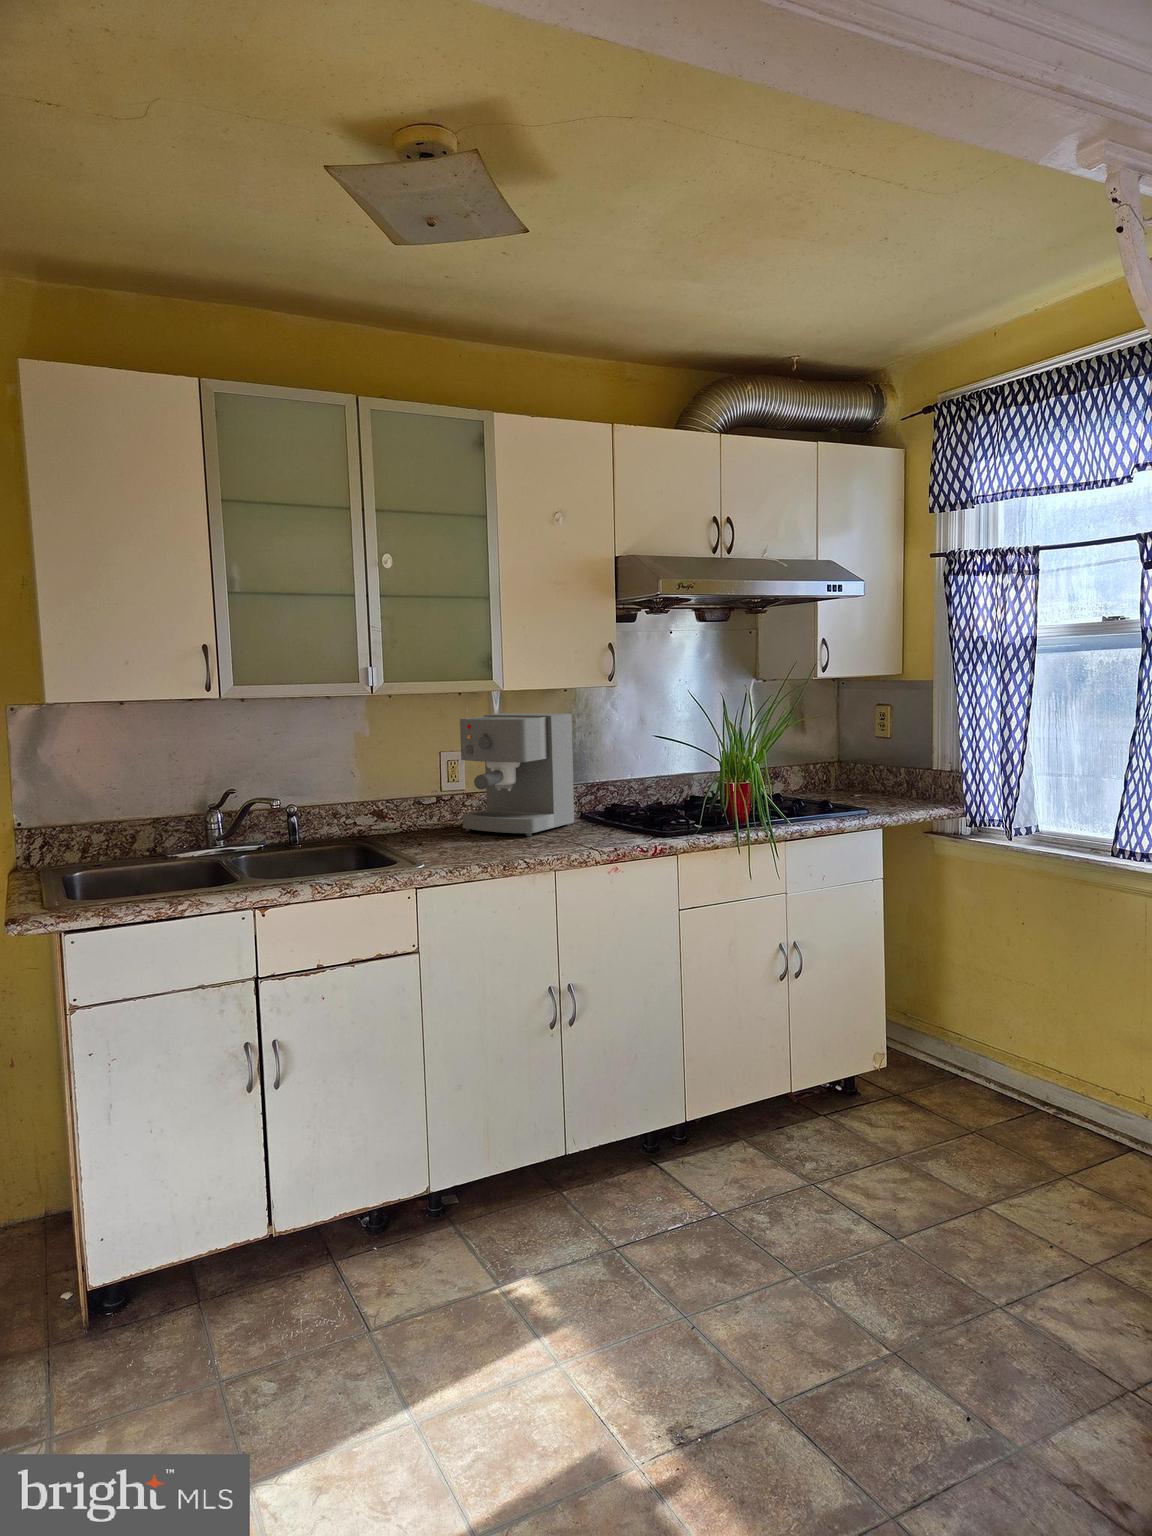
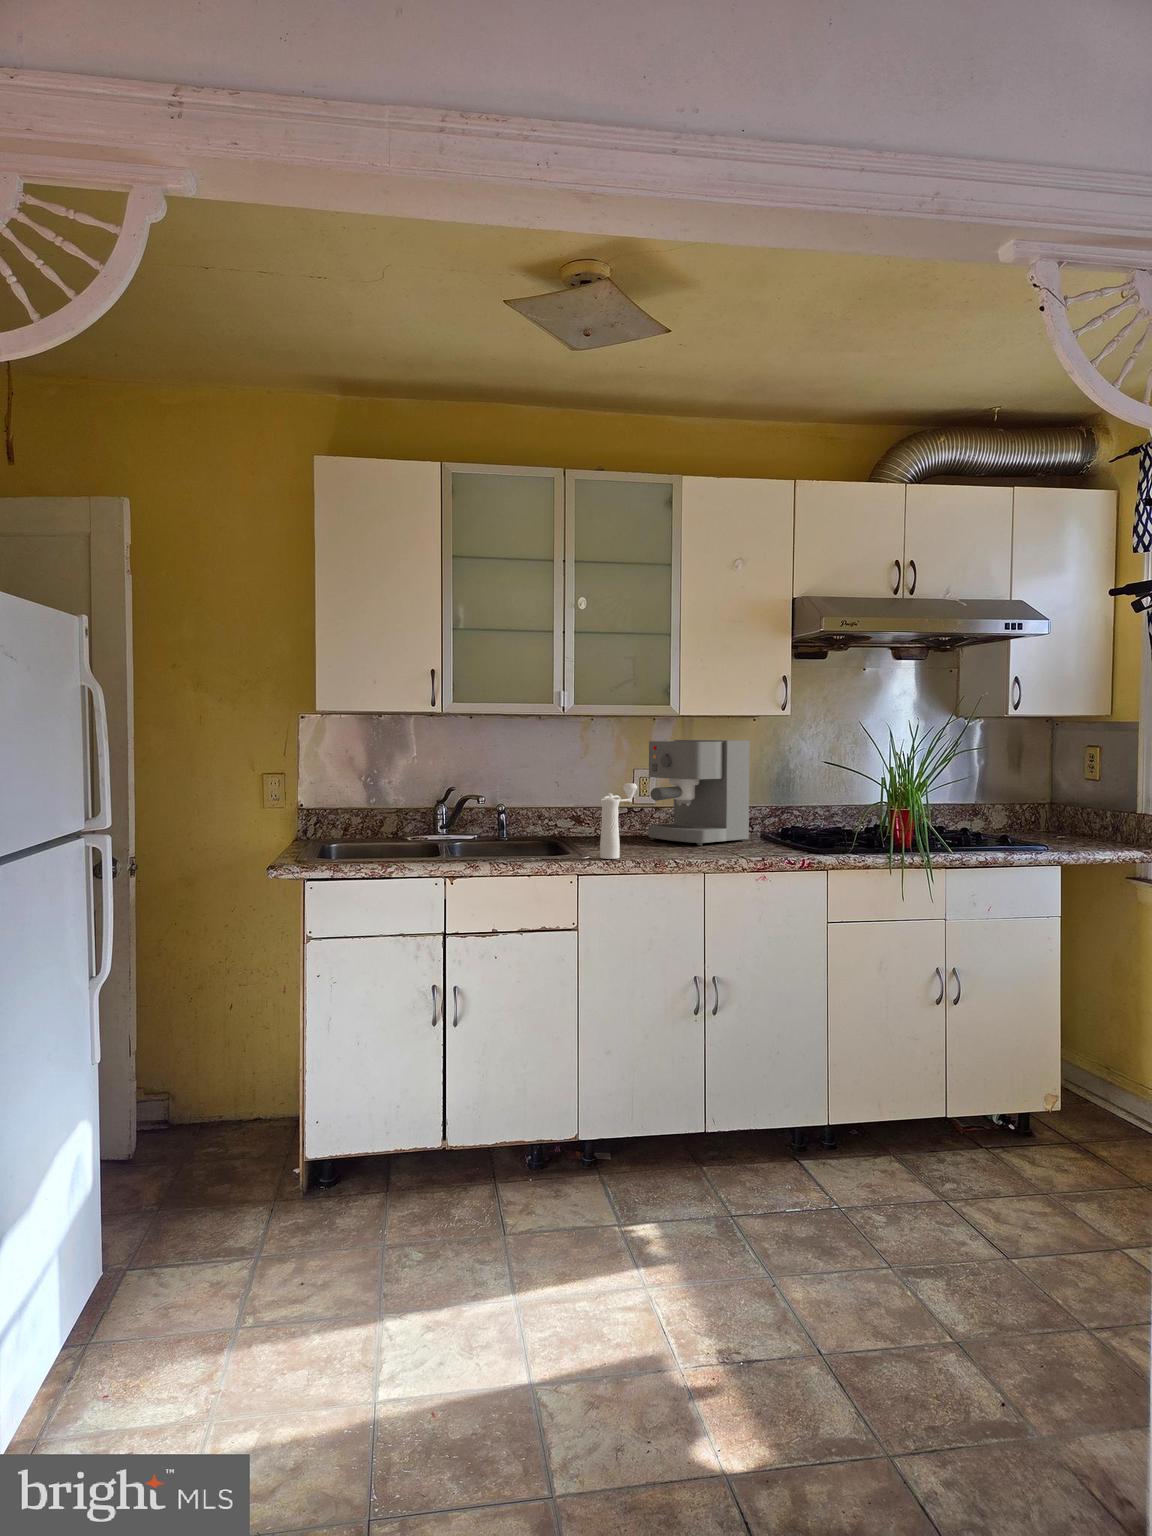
pepper mill: none [430,774,467,866] -> present [600,783,637,859]

